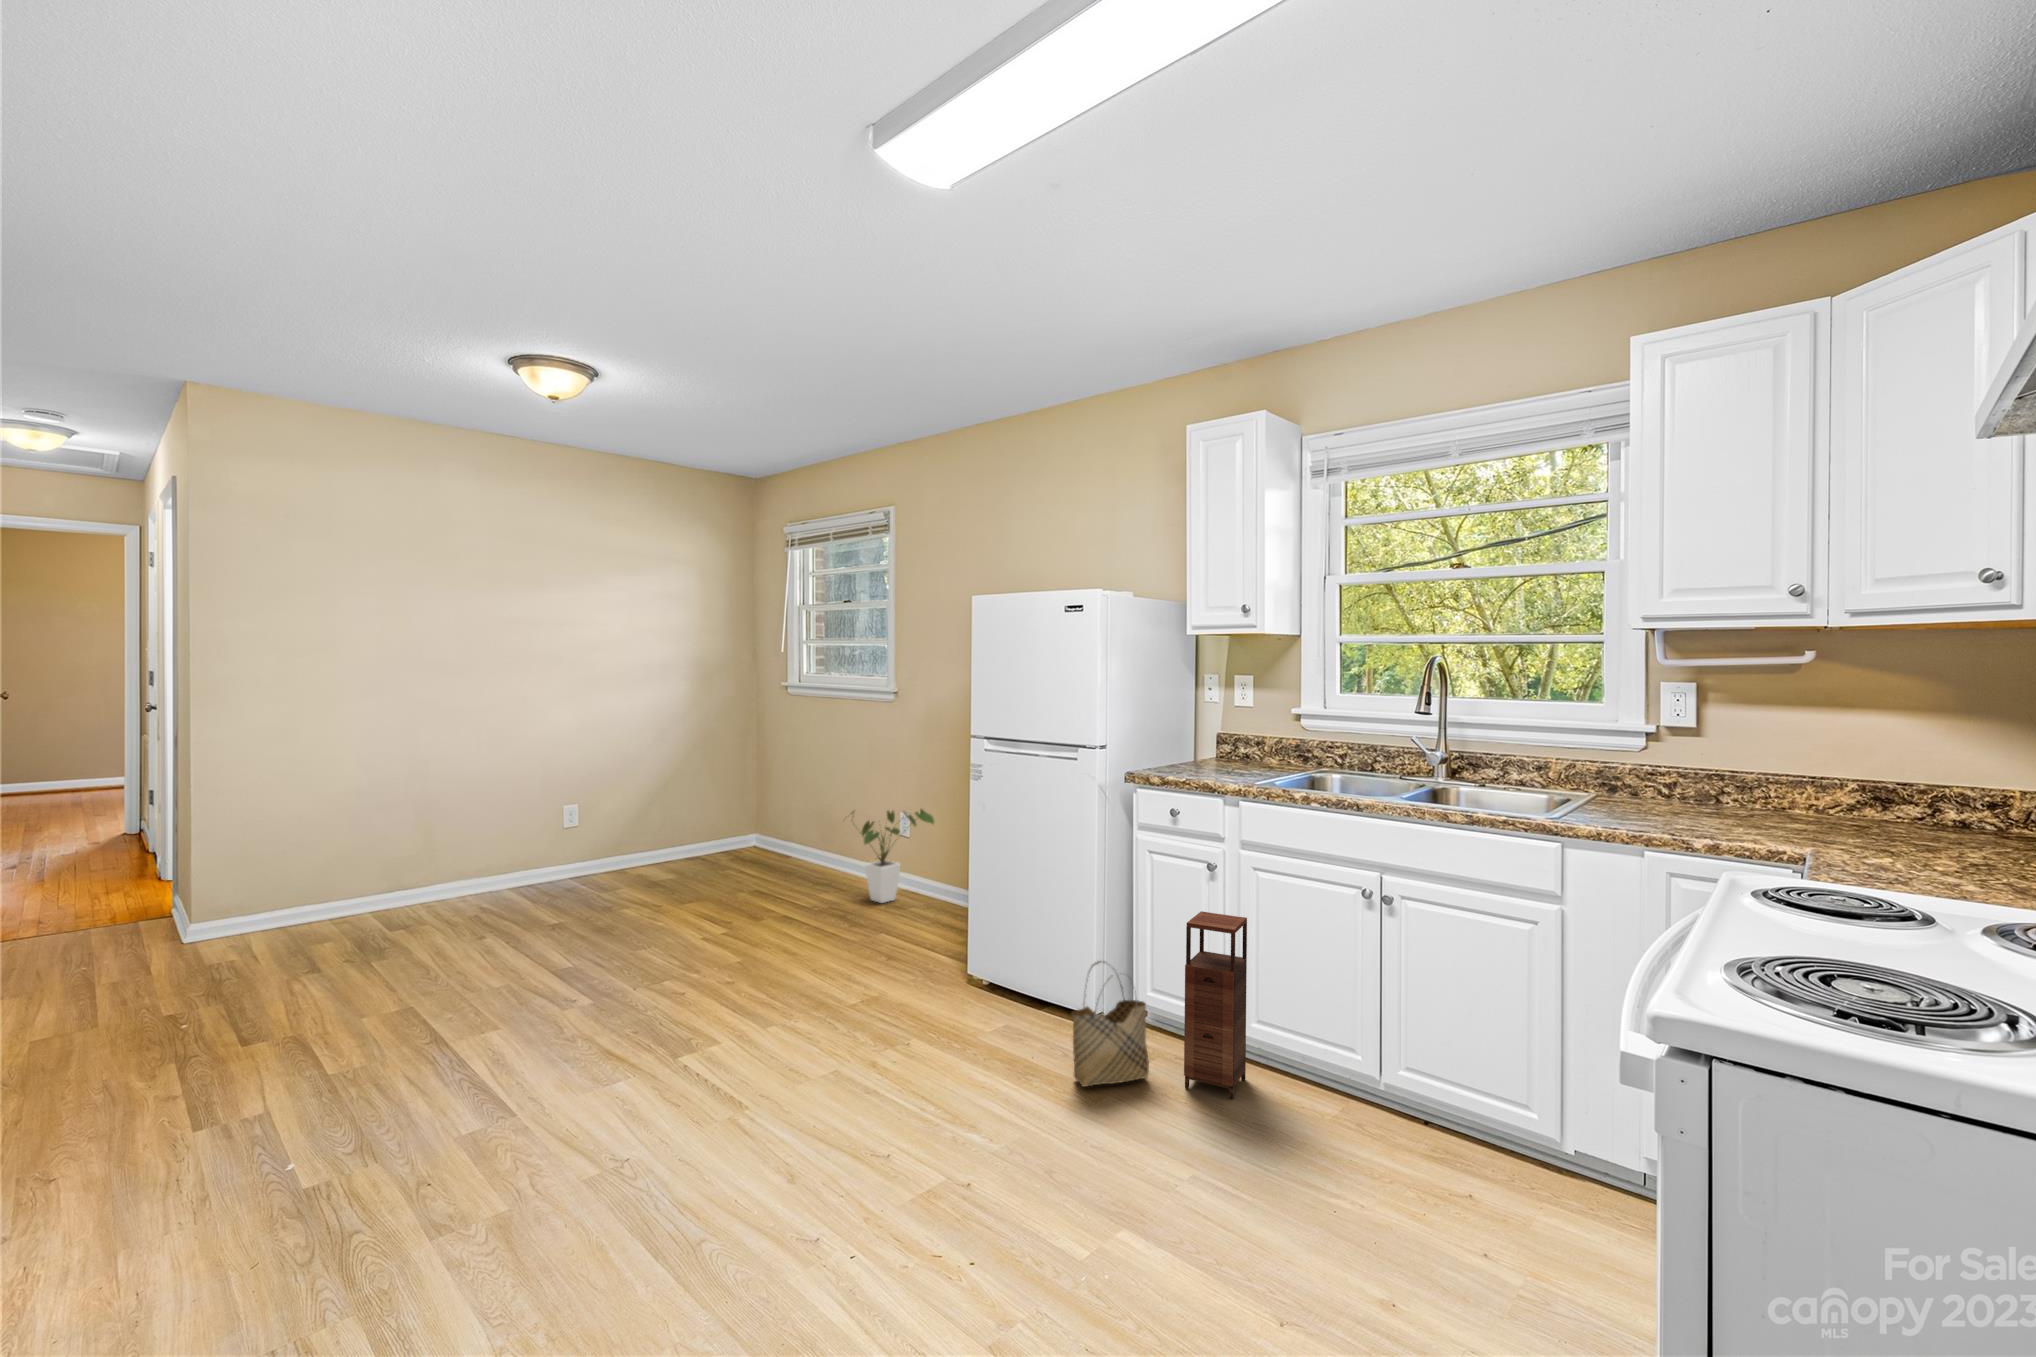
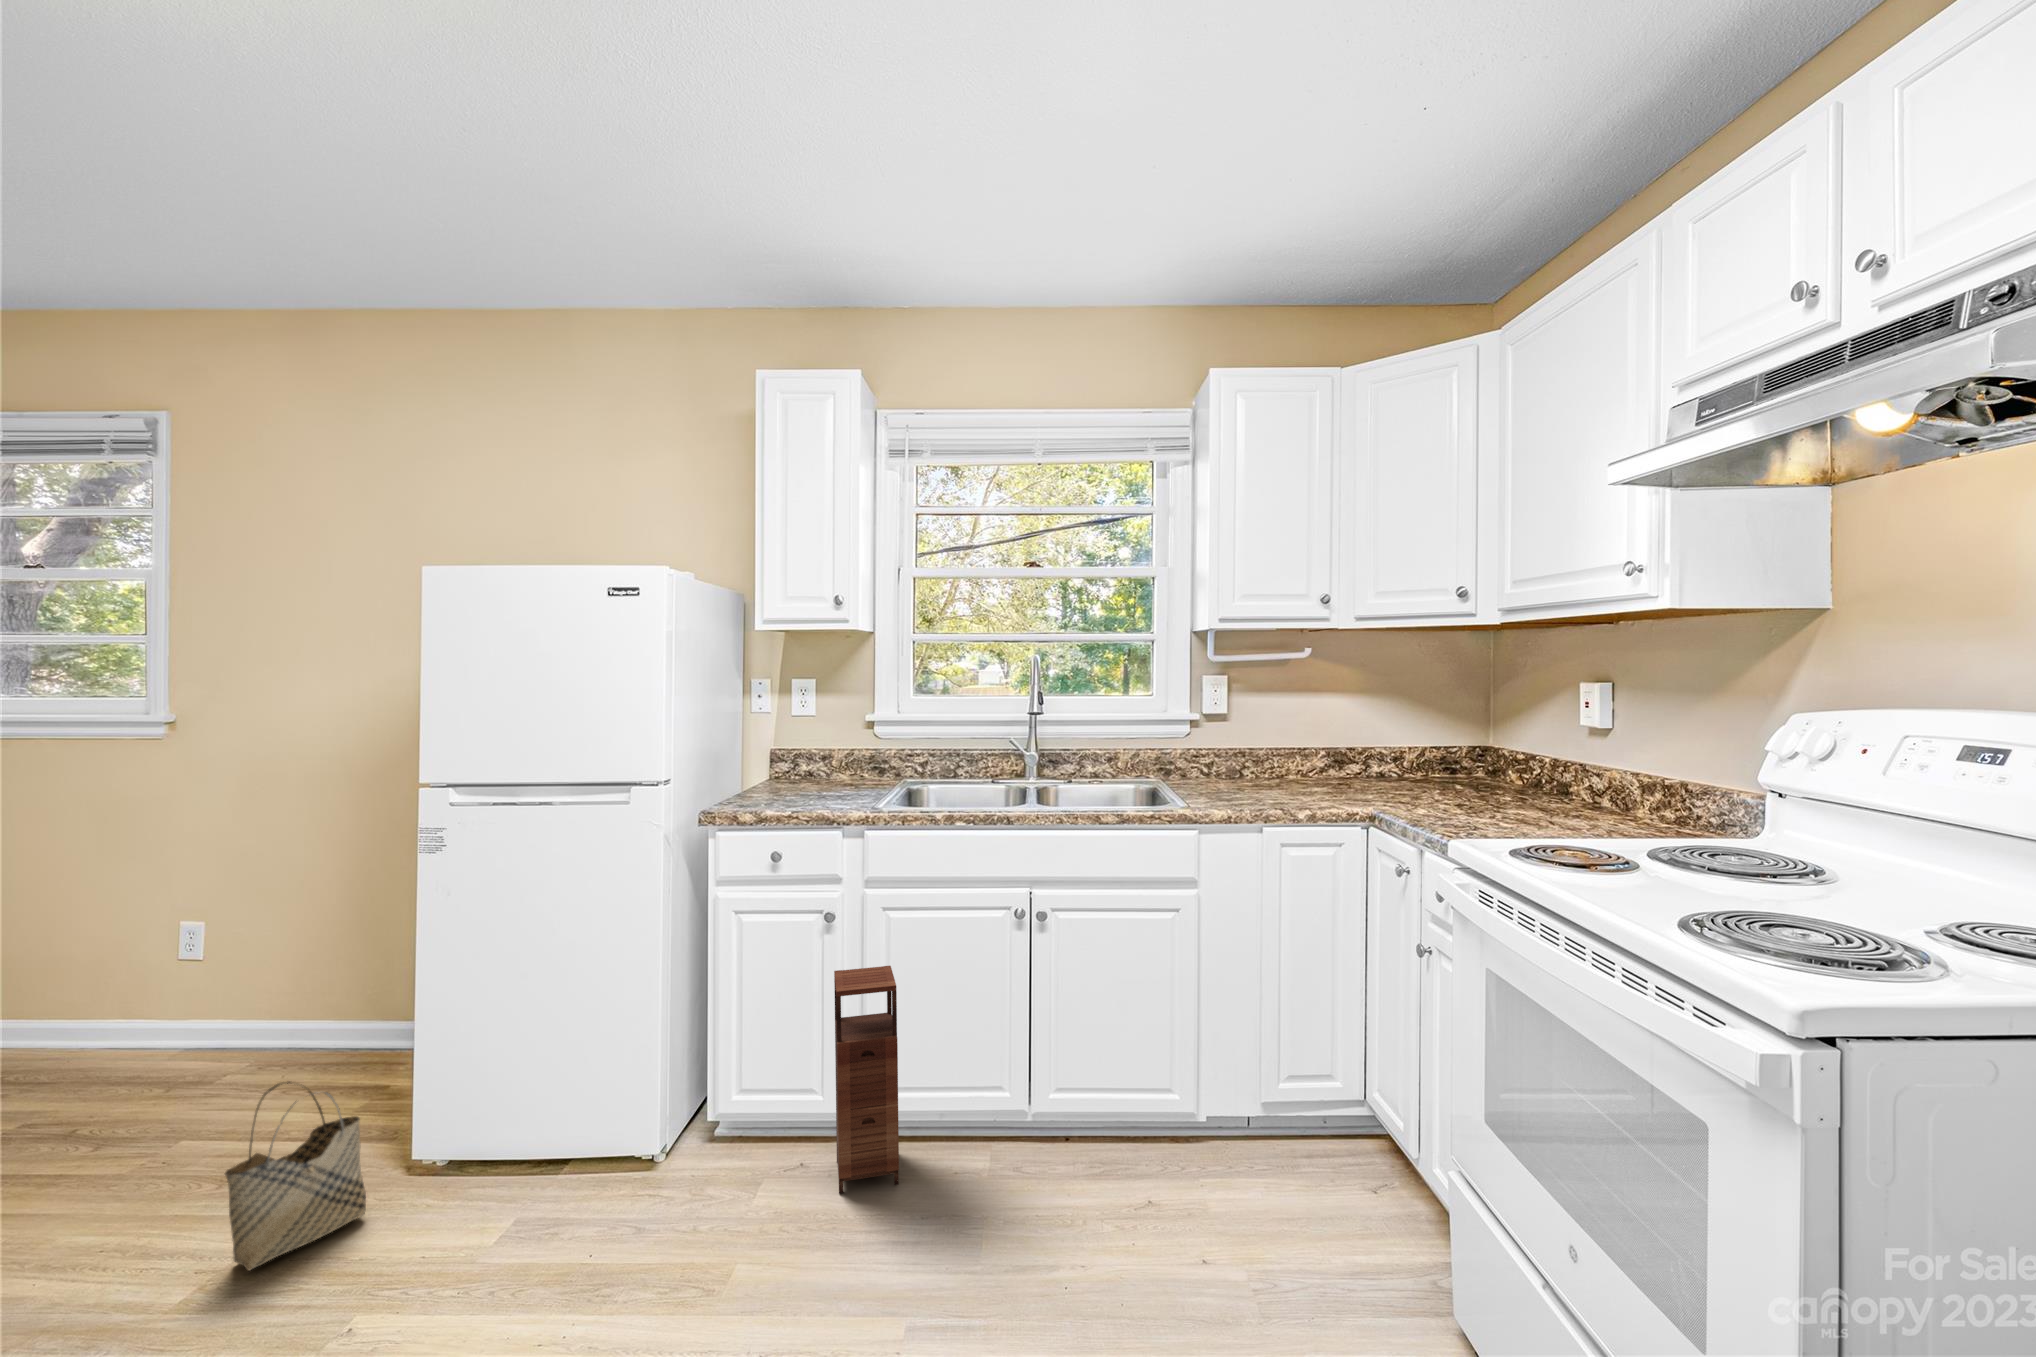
house plant: present [851,809,934,903] -> none [78,901,284,1070]
woven basket: present [1072,962,1149,1087] -> present [225,1081,366,1270]

